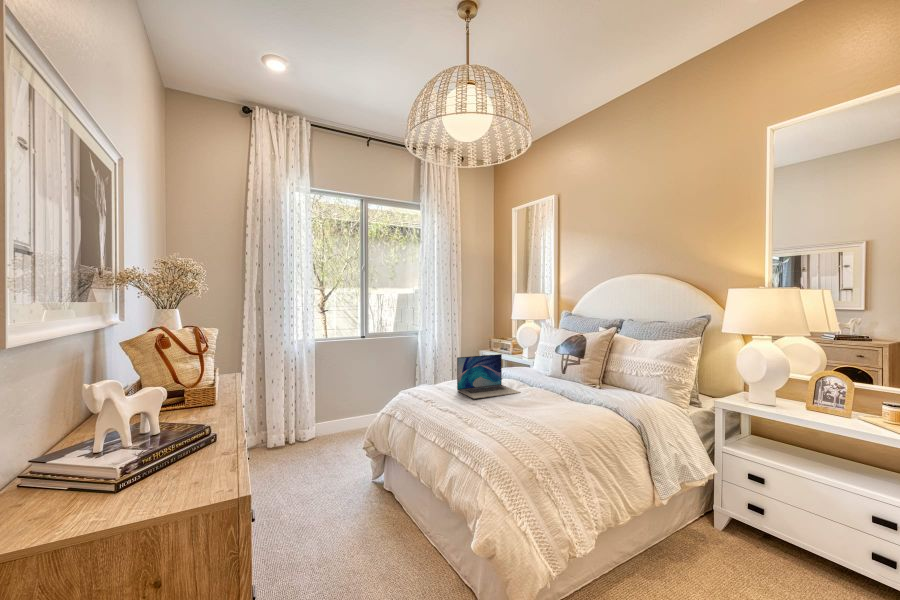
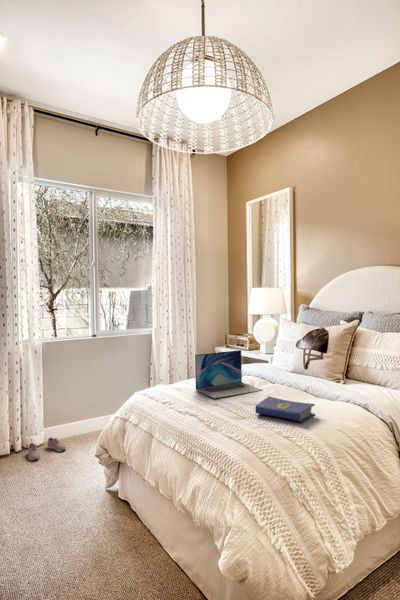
hardcover book: none [511,398,567,422] -> present [256,396,315,422]
shoe: none [299,433,334,453] -> present [28,438,66,460]

